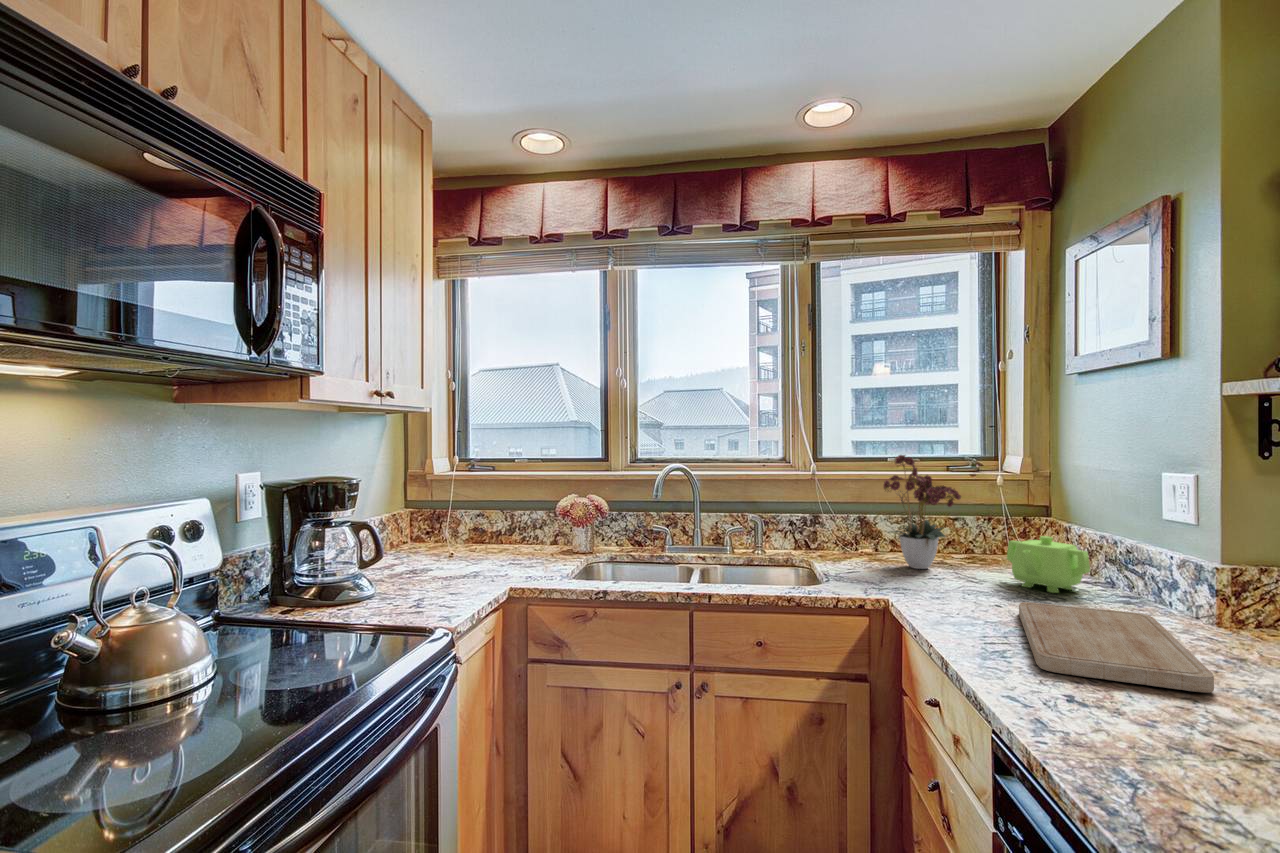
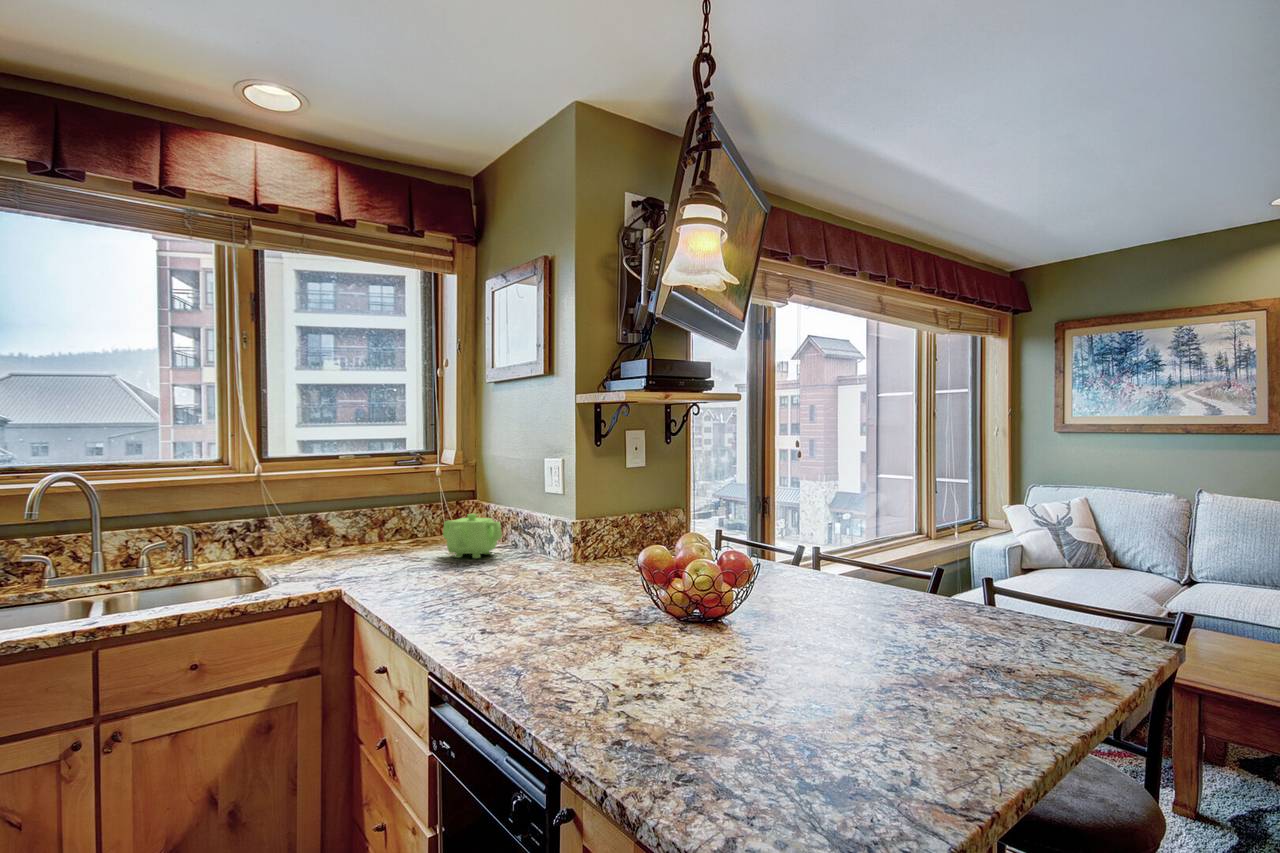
flower arrangement: present [883,455,961,569] -> none [329,446,411,557]
cutting board: present [1019,602,1214,693] -> none [451,562,569,616]

